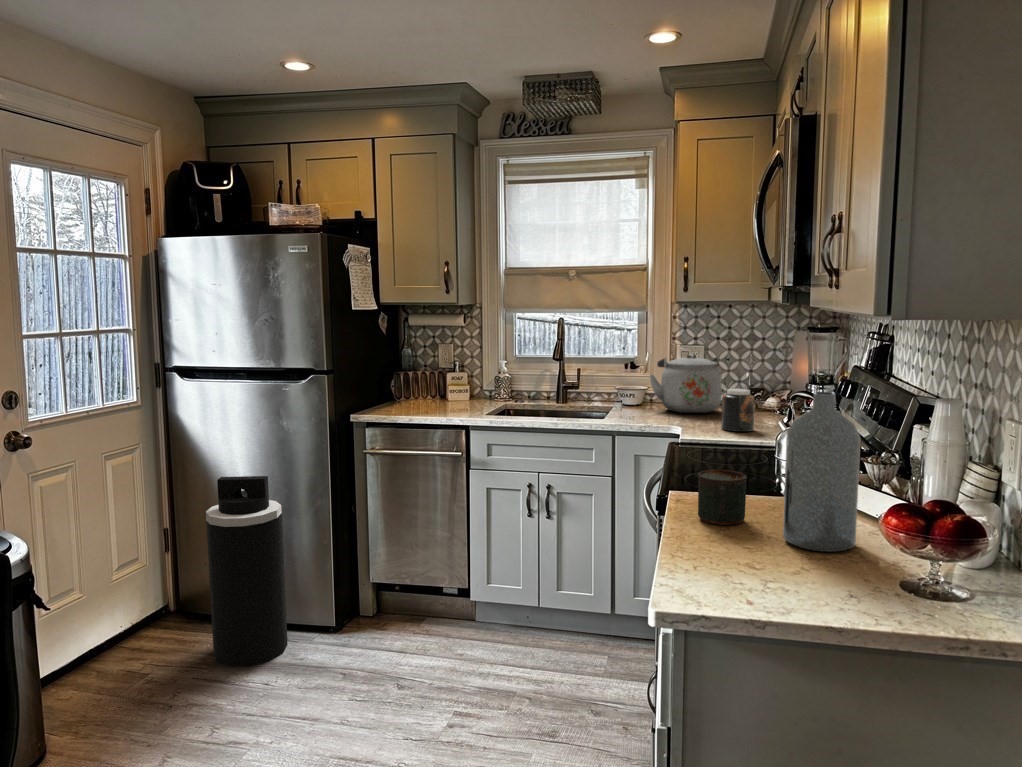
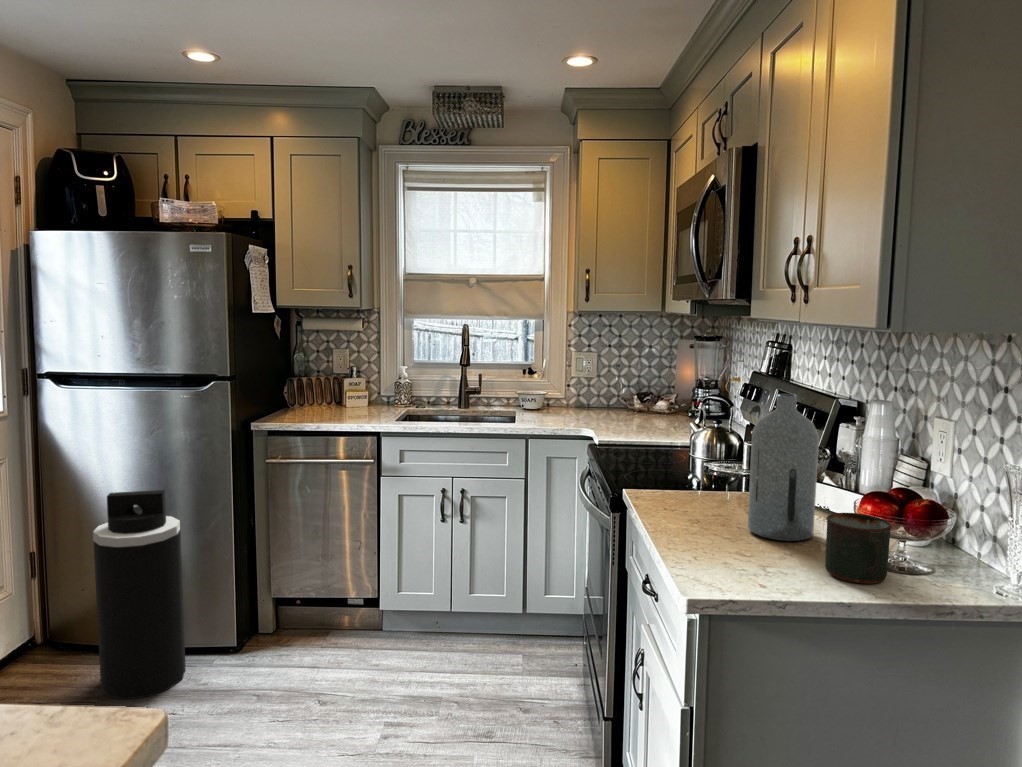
kettle: present [650,354,722,413] -> none [551,360,617,416]
jar: present [721,389,755,432] -> none [626,393,656,433]
mug: present [698,470,747,525] -> present [825,513,892,583]

